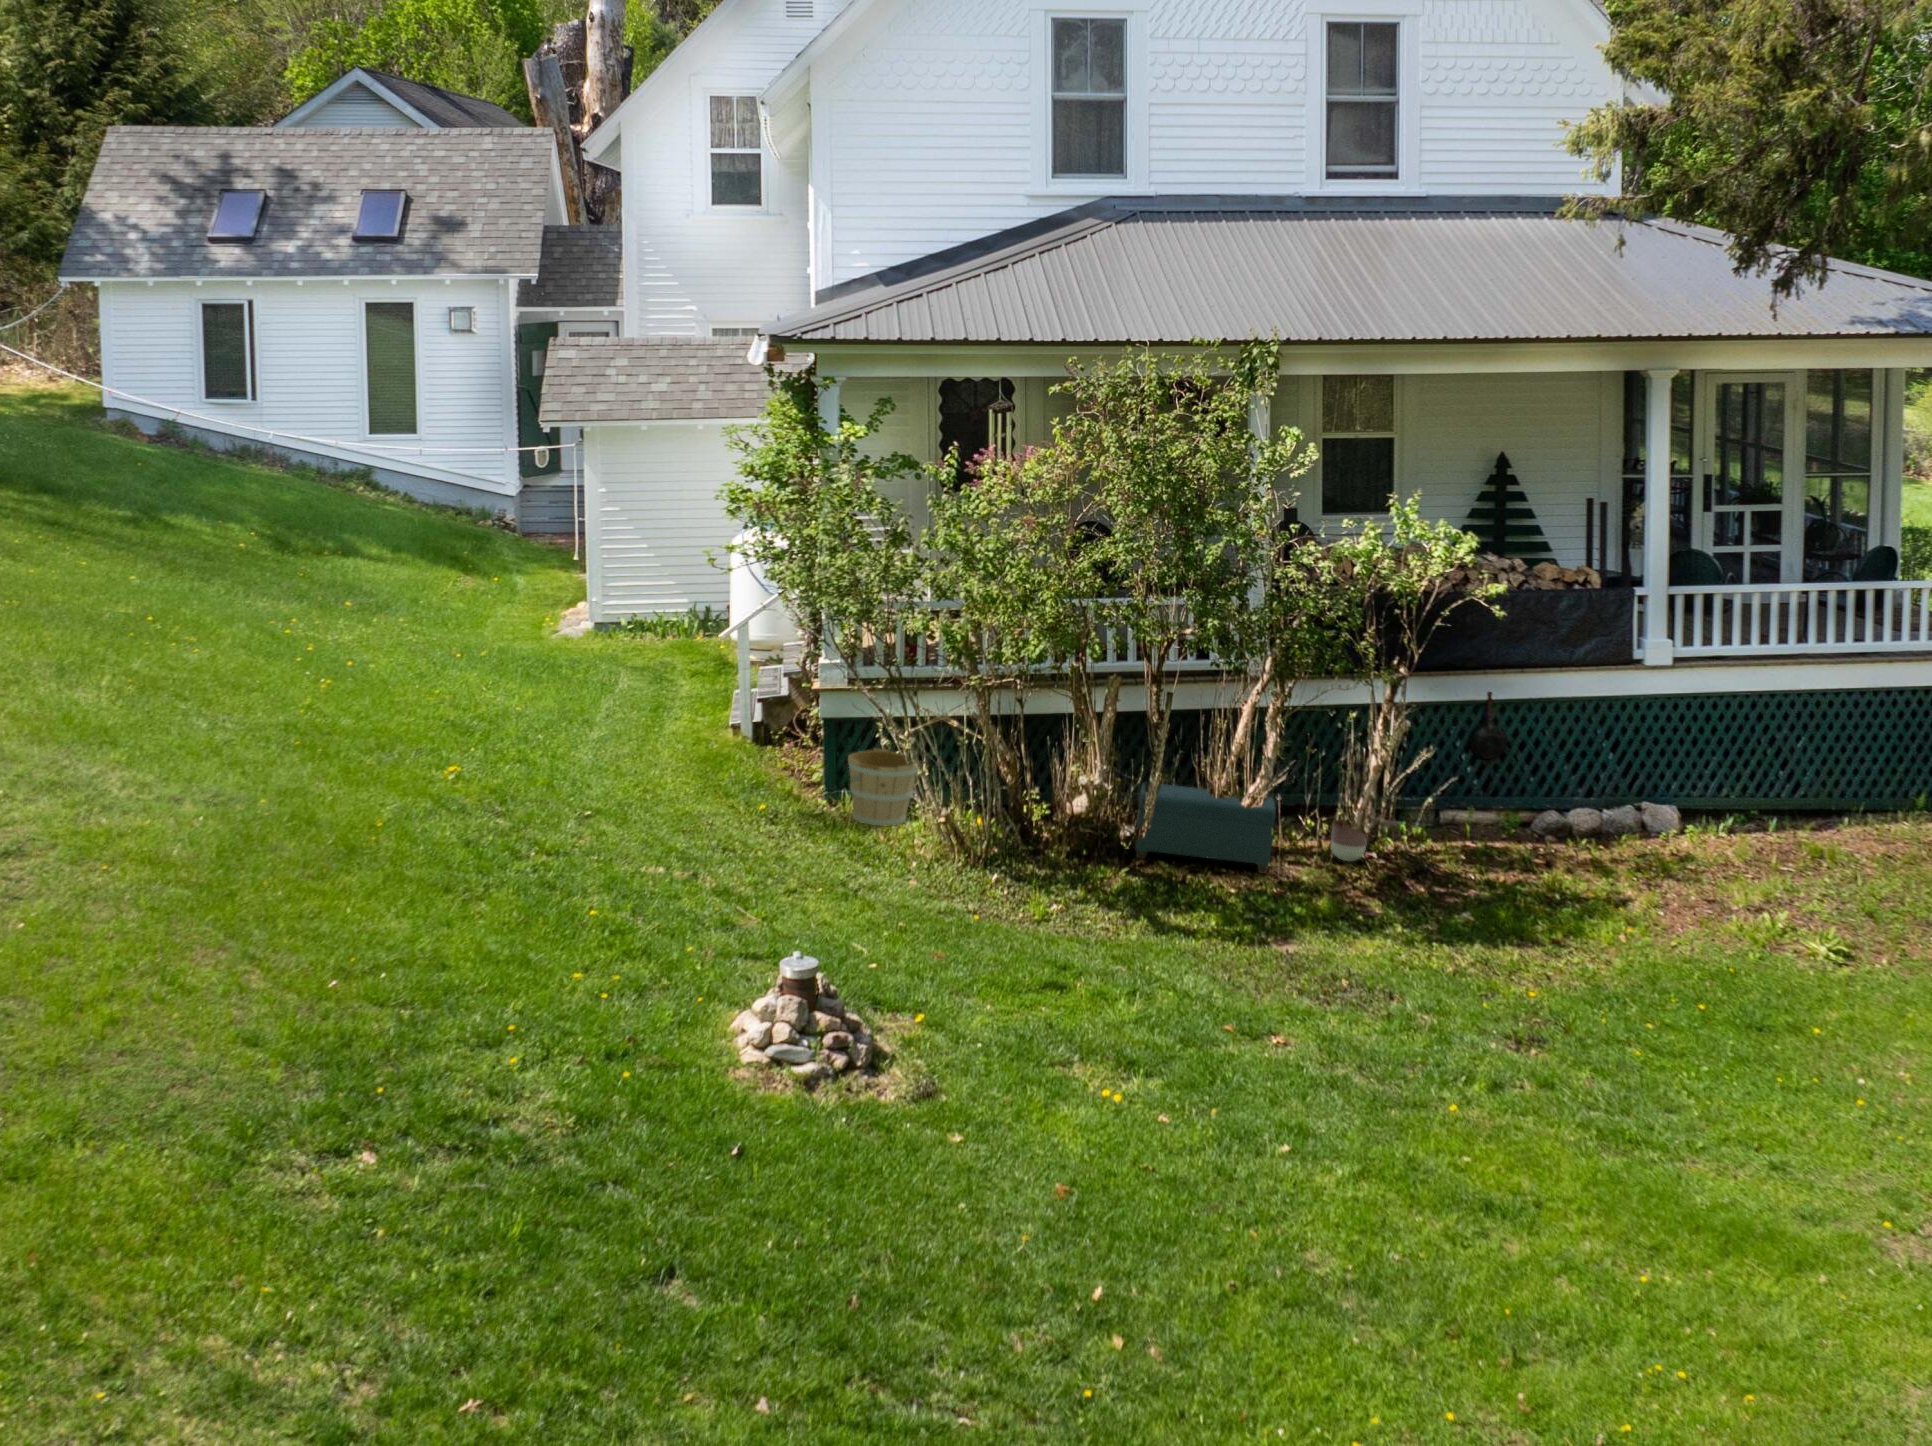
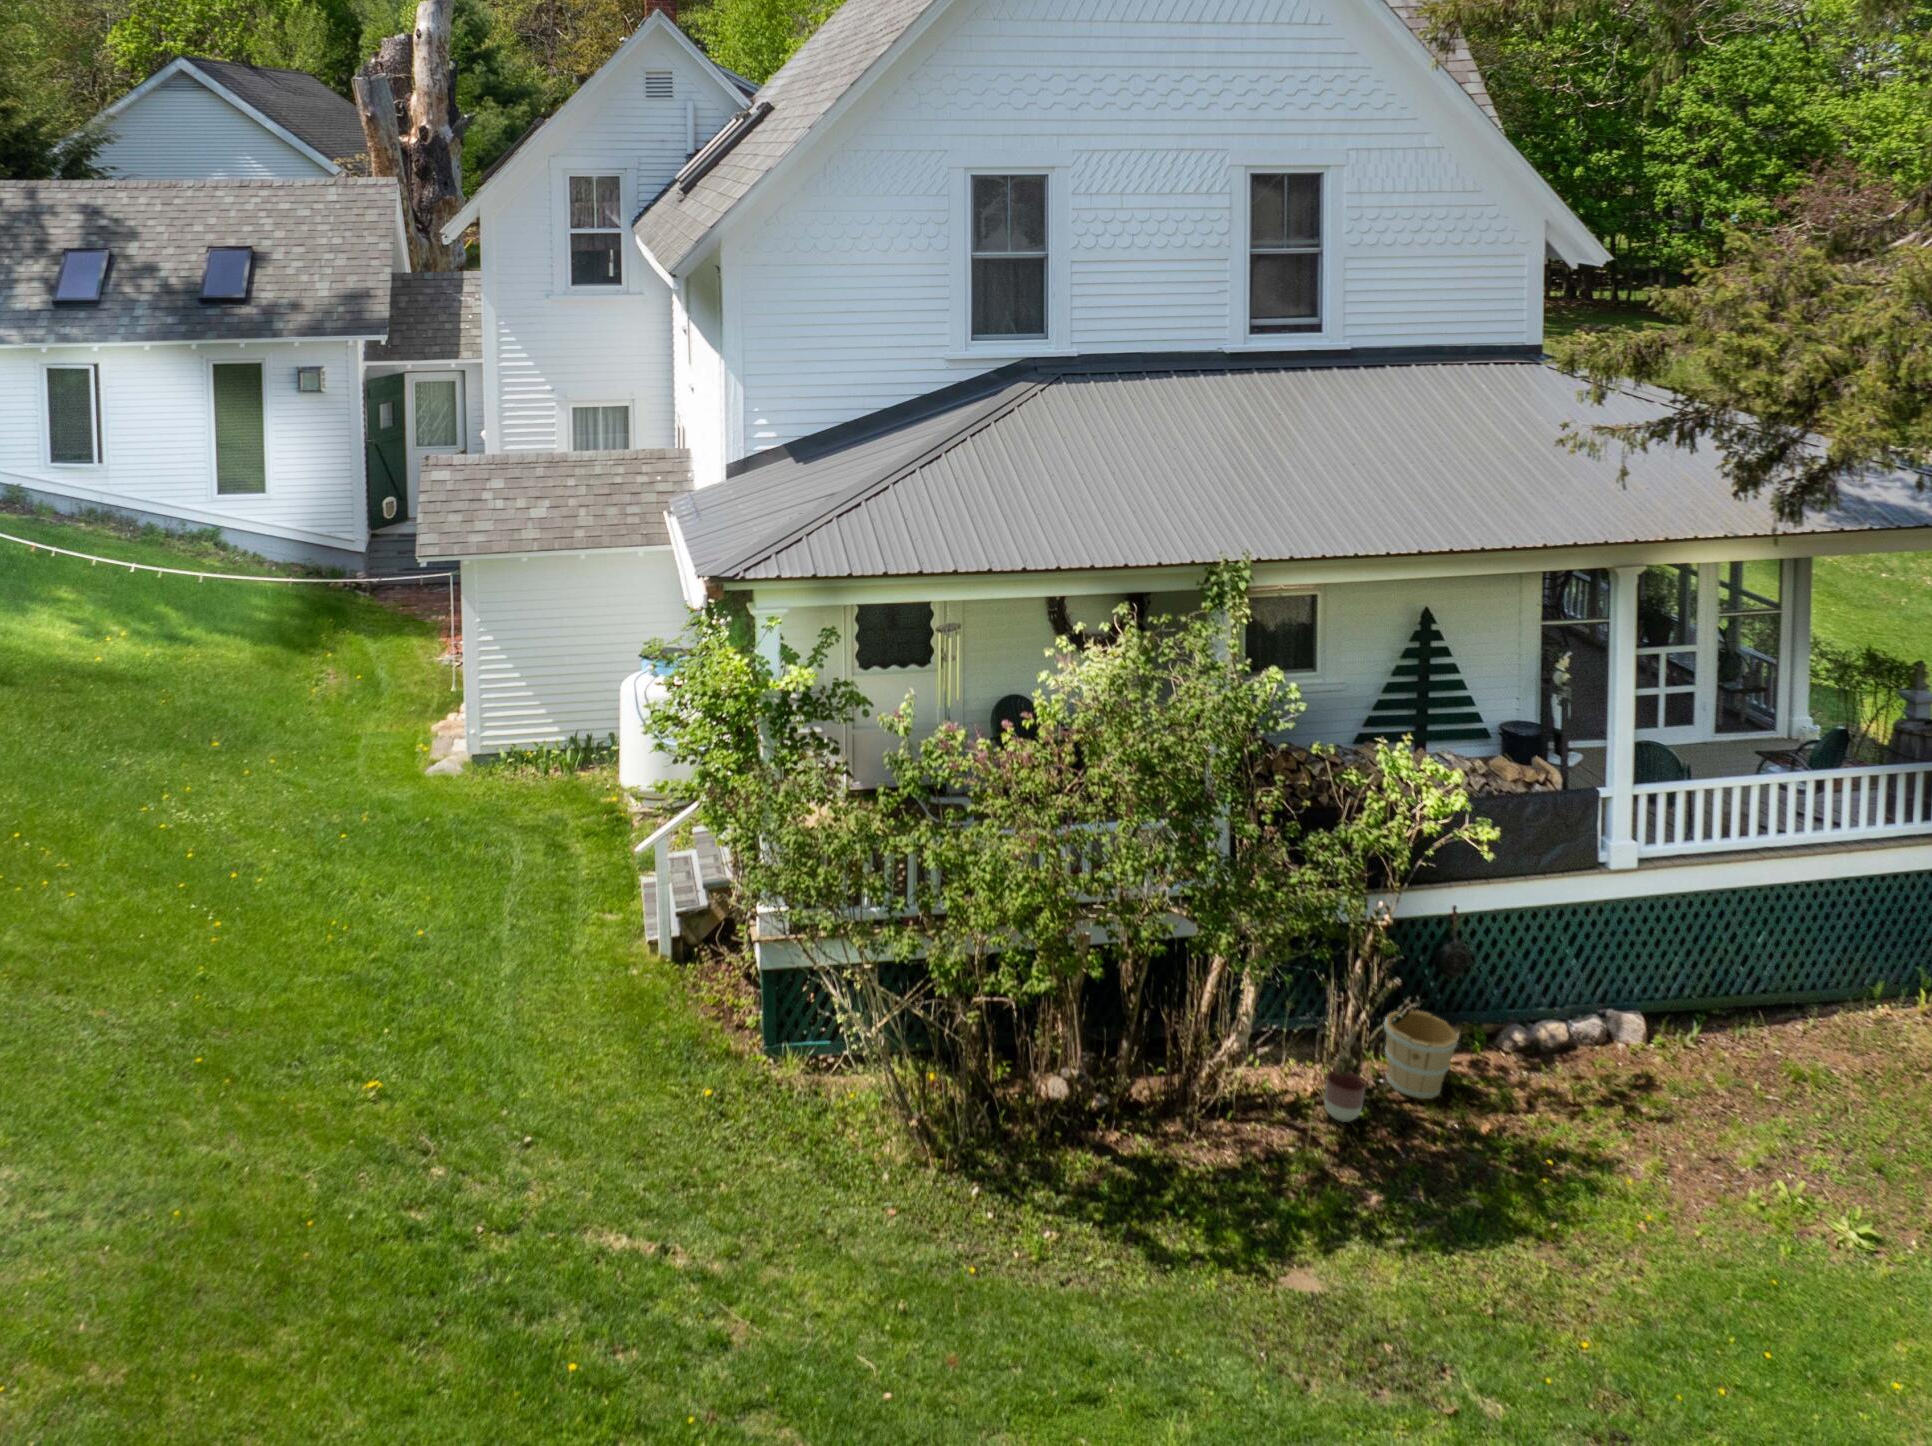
wooden bucket: present [848,749,916,826] -> present [1384,1010,1459,1099]
bench: present [1136,783,1276,874] -> none [1127,1055,1287,1163]

